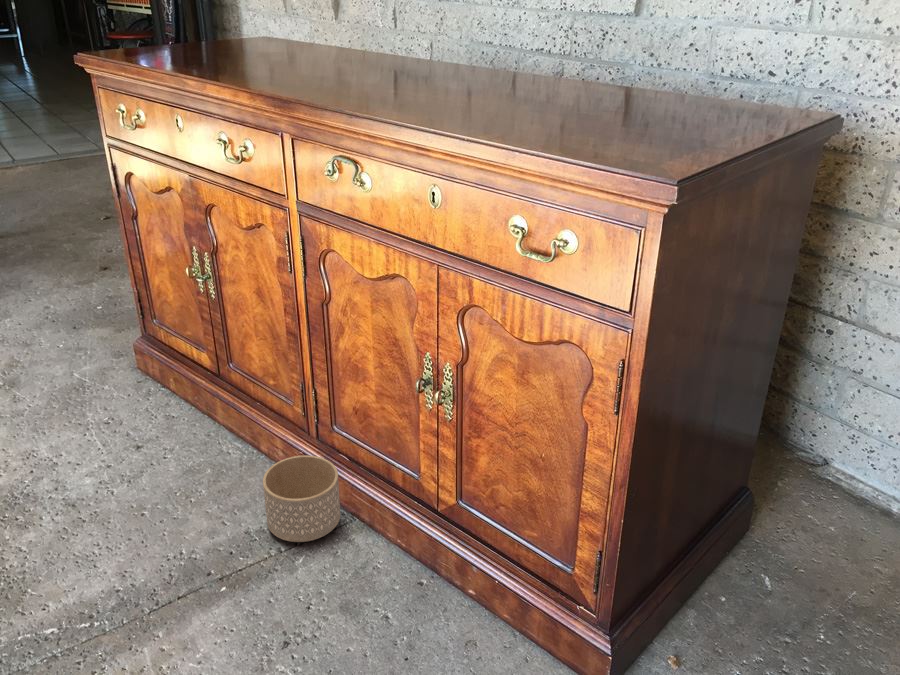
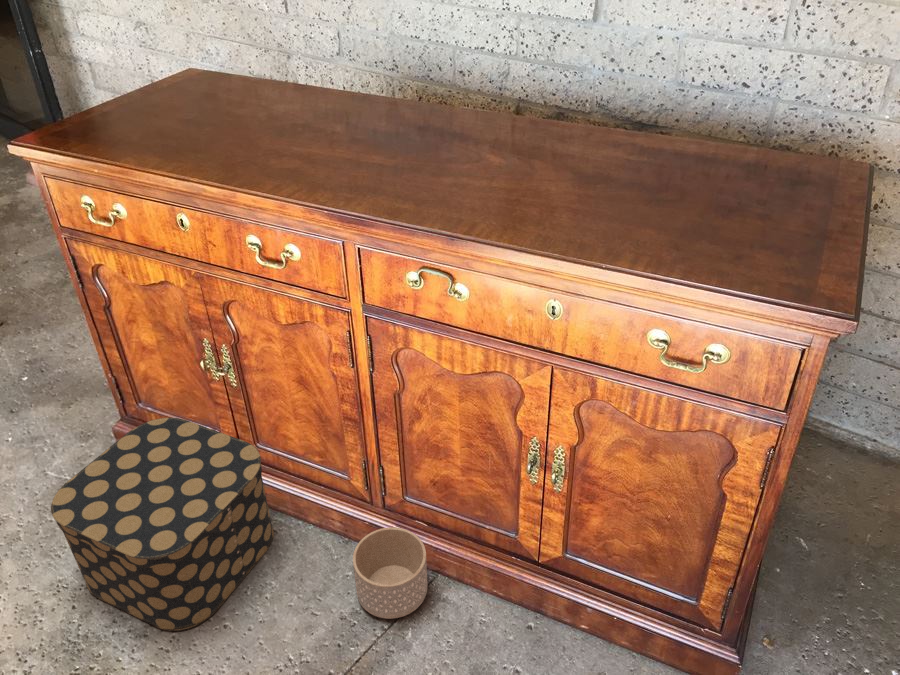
storage box: none [26,327,229,507] -> present [51,418,274,631]

